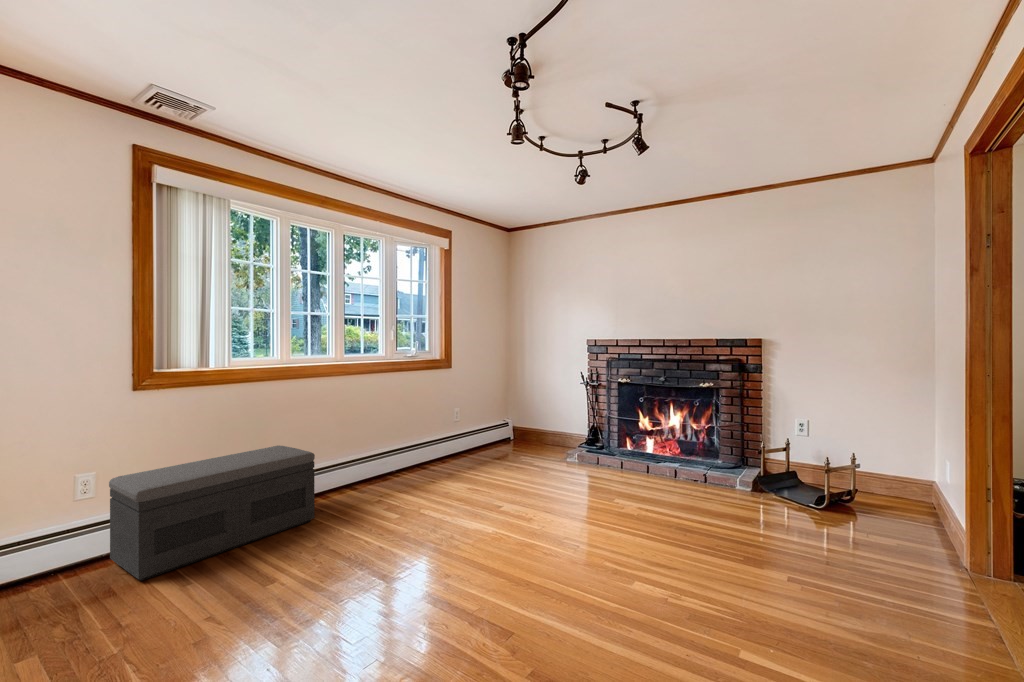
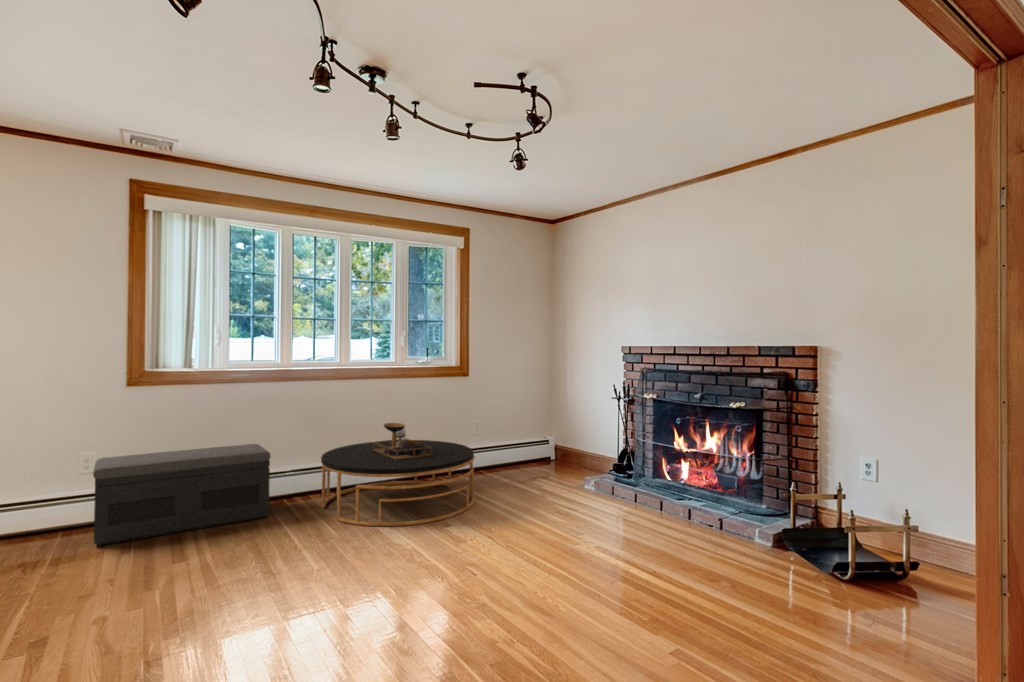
coffee table: none [354,415,500,515] -> present [321,423,475,526]

